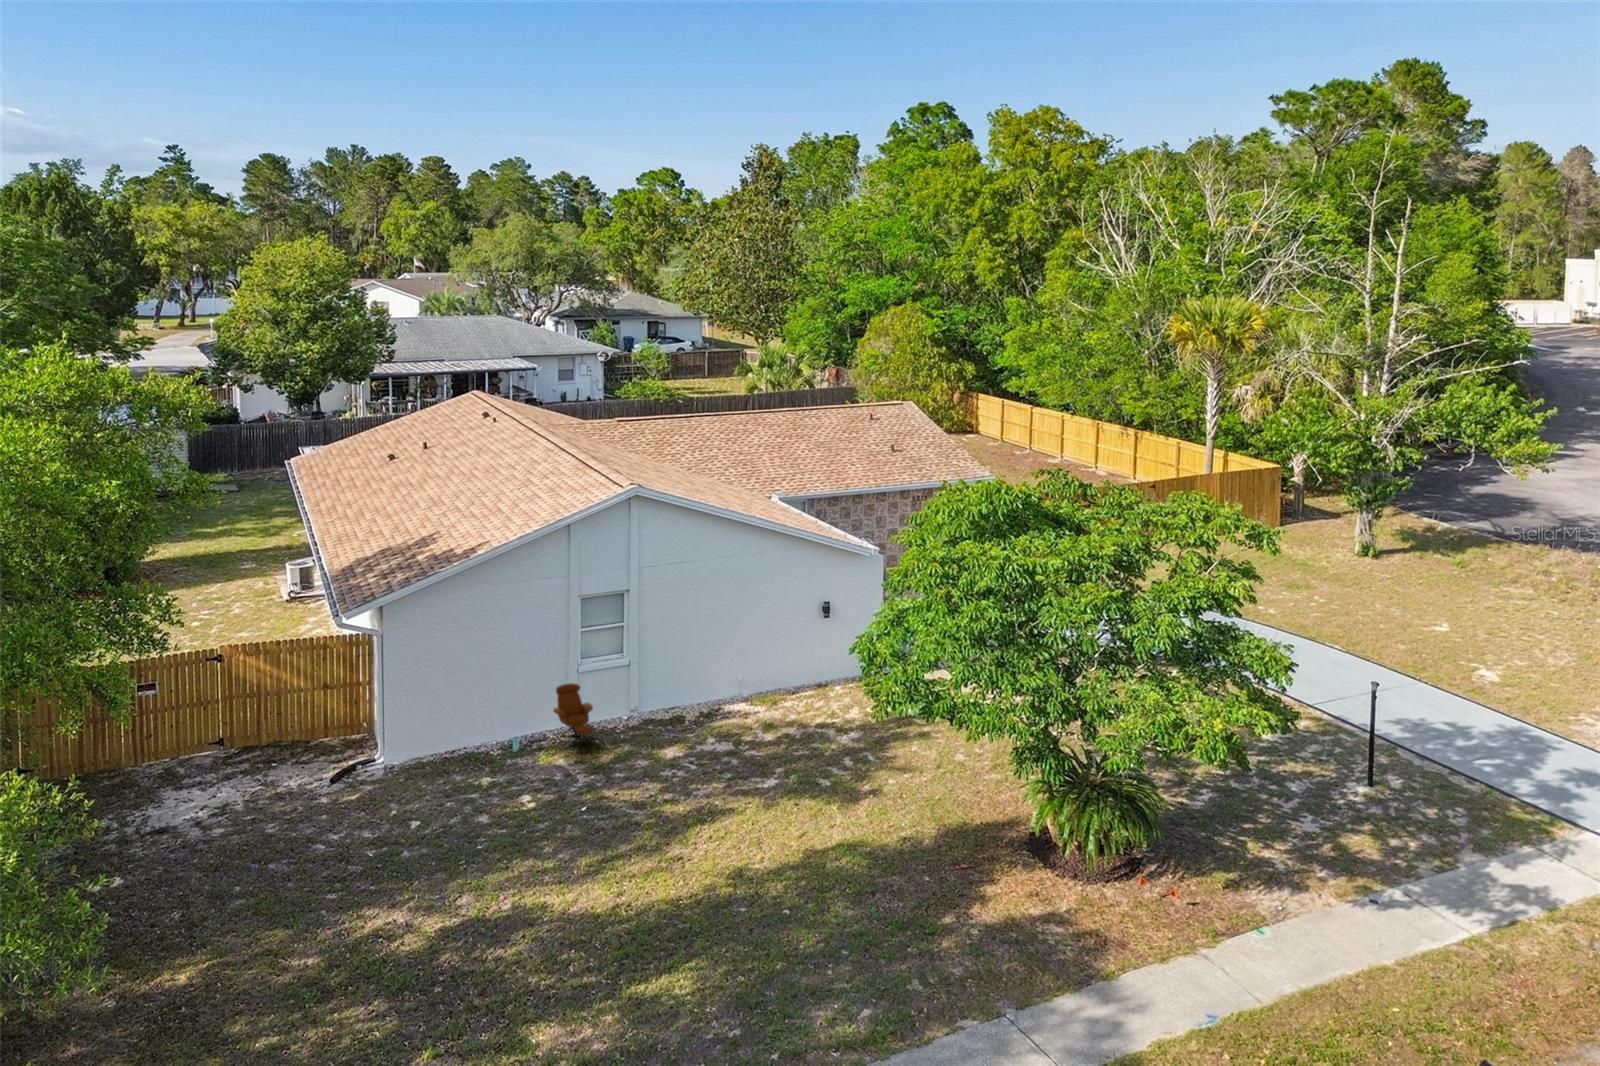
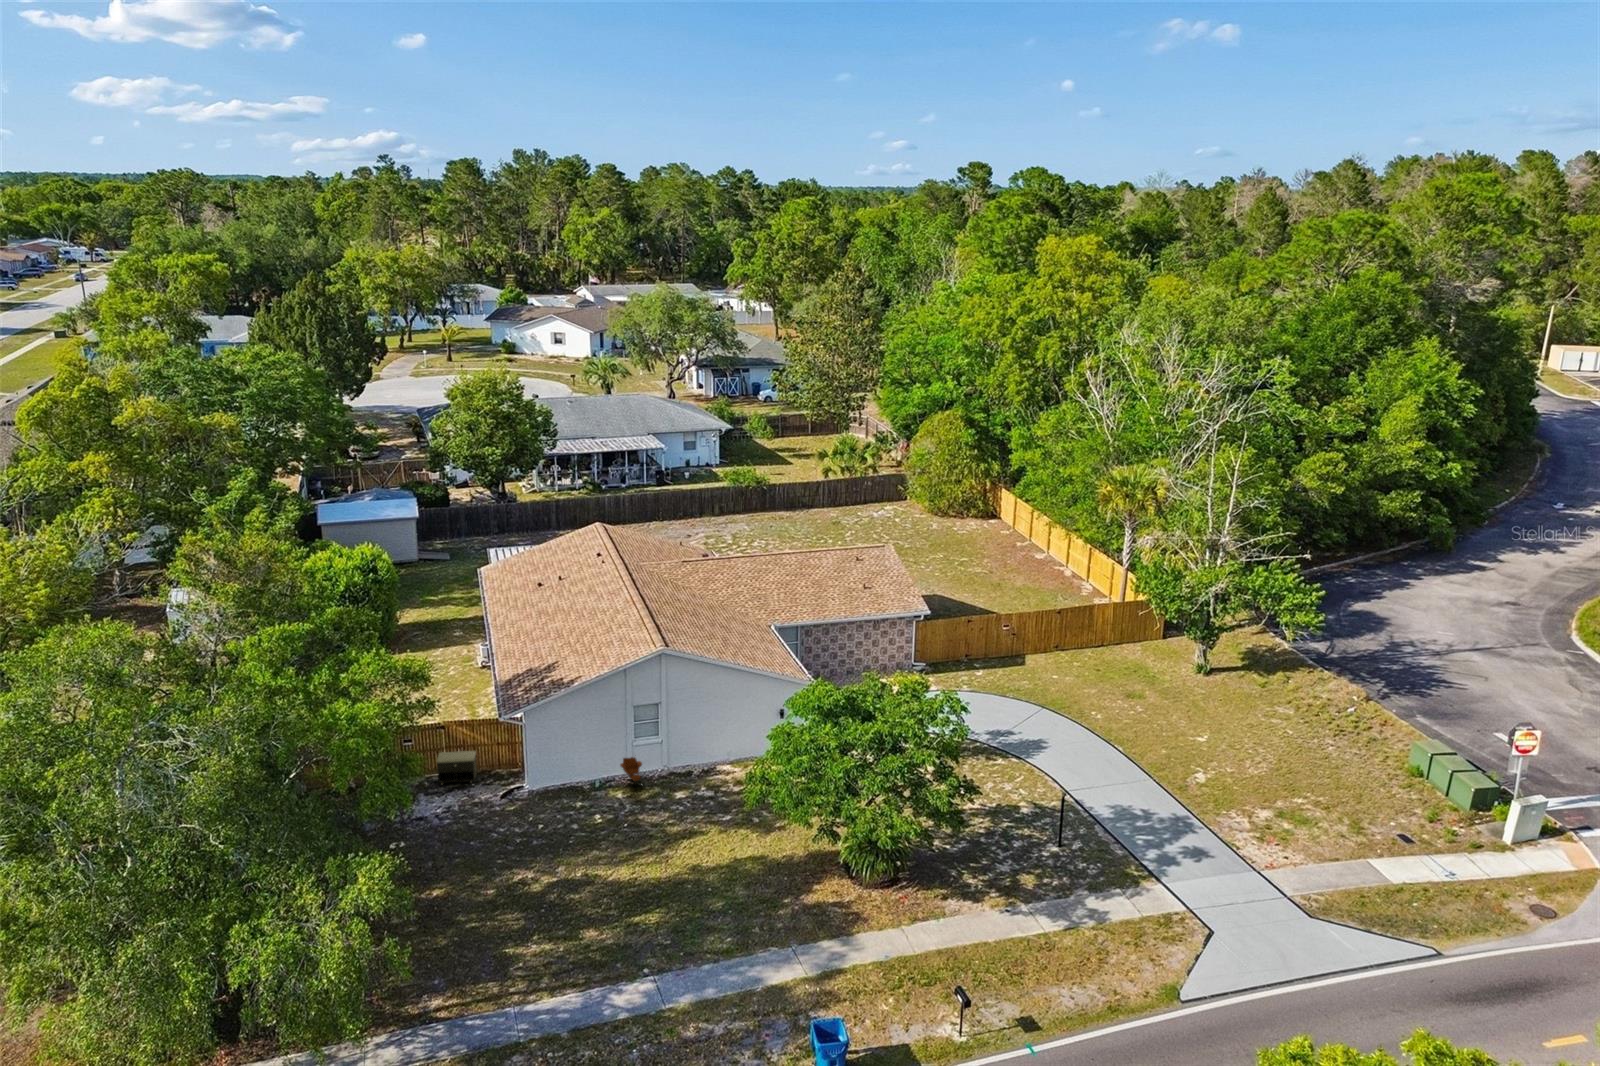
storage bench: none [207,702,287,766] -> present [437,751,477,783]

